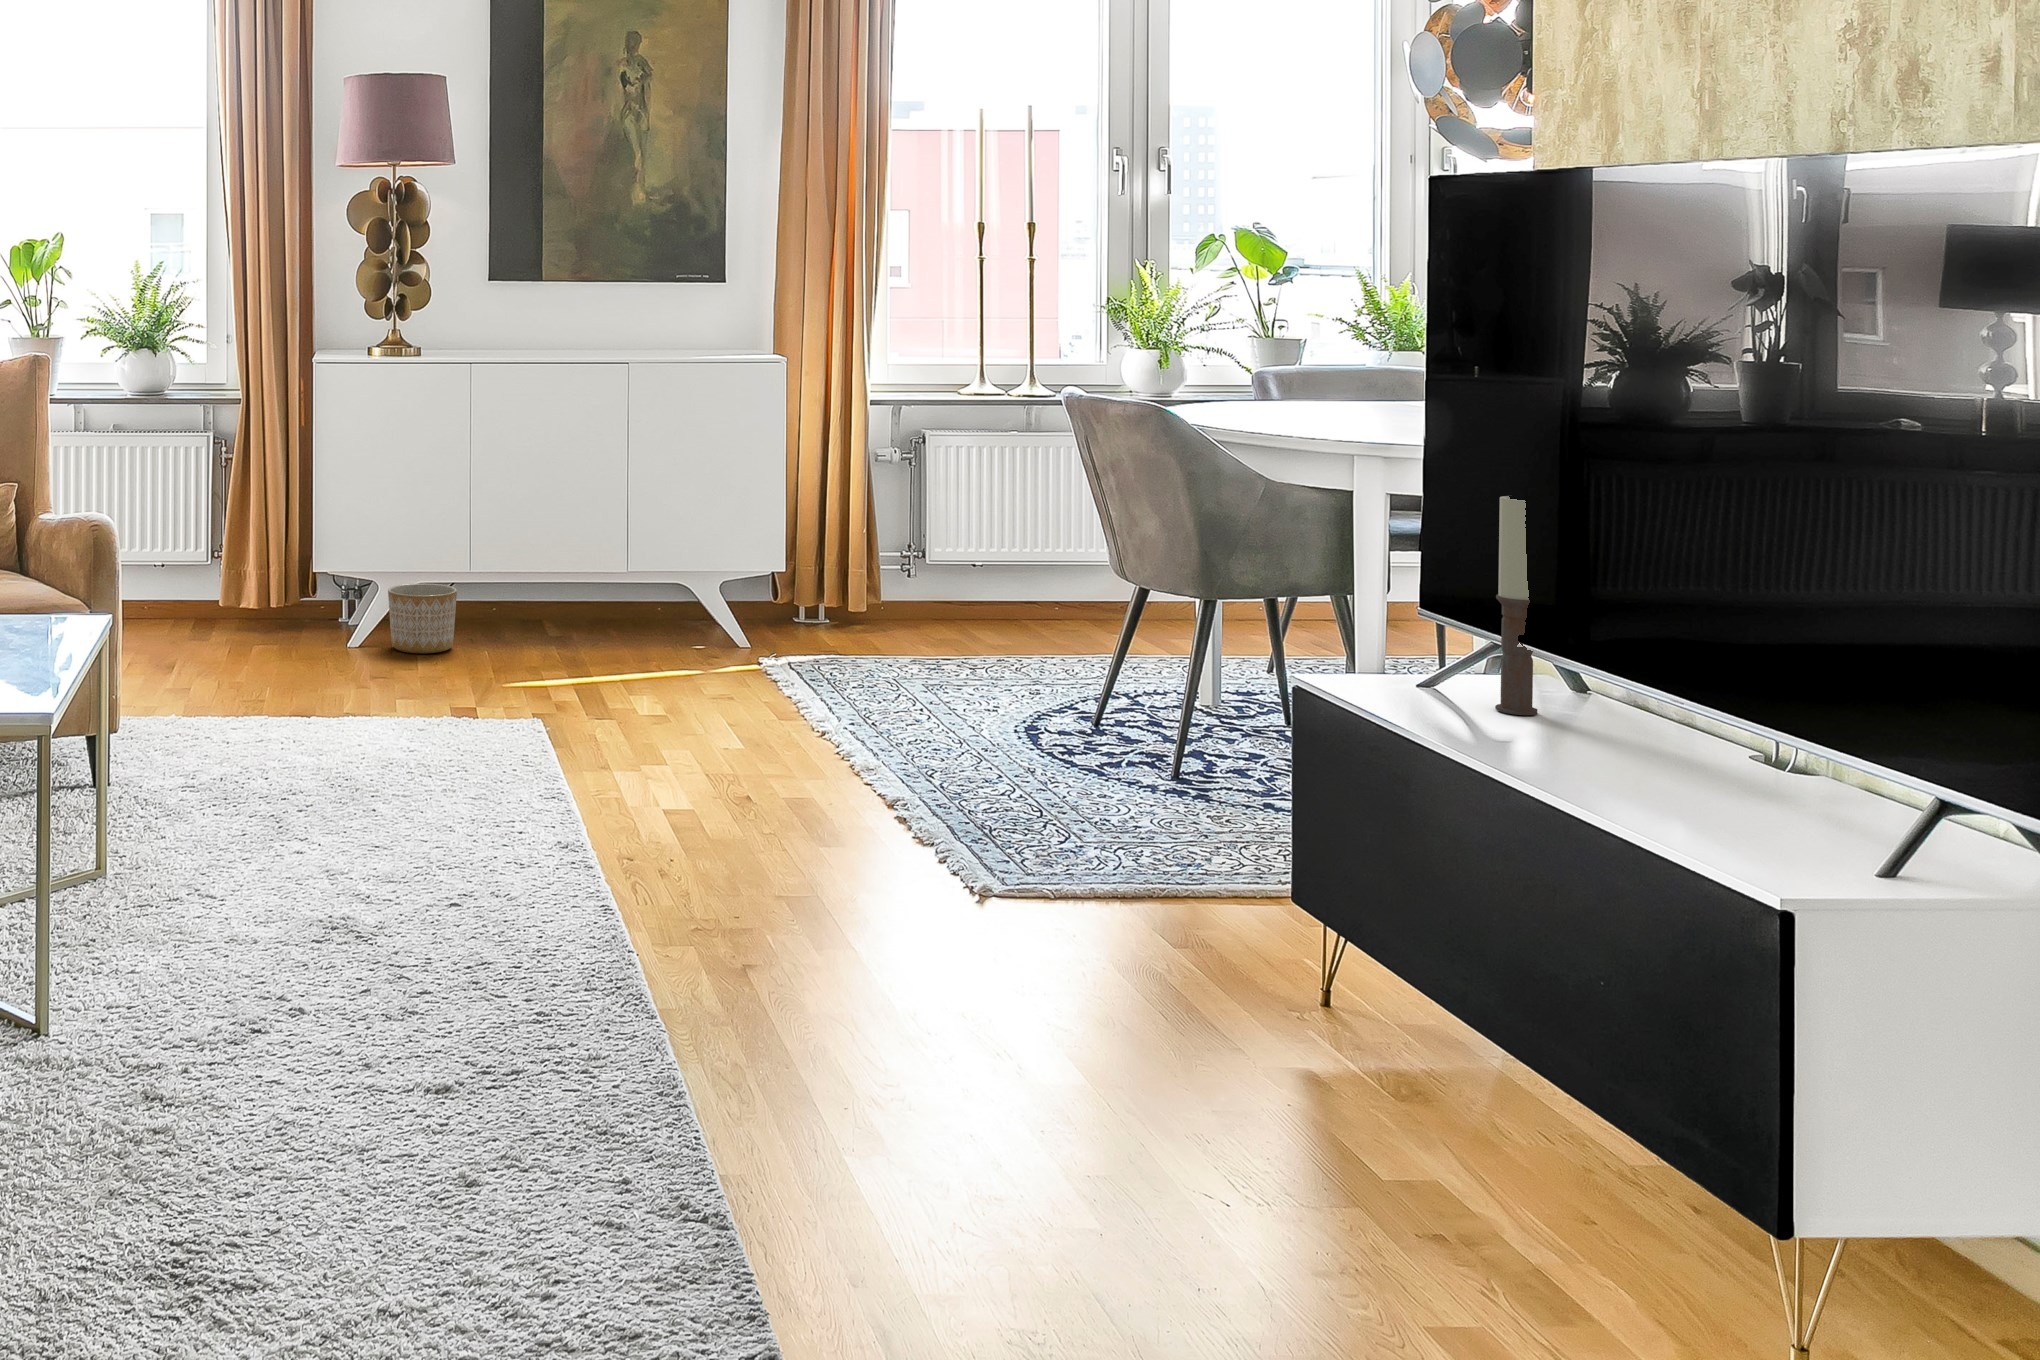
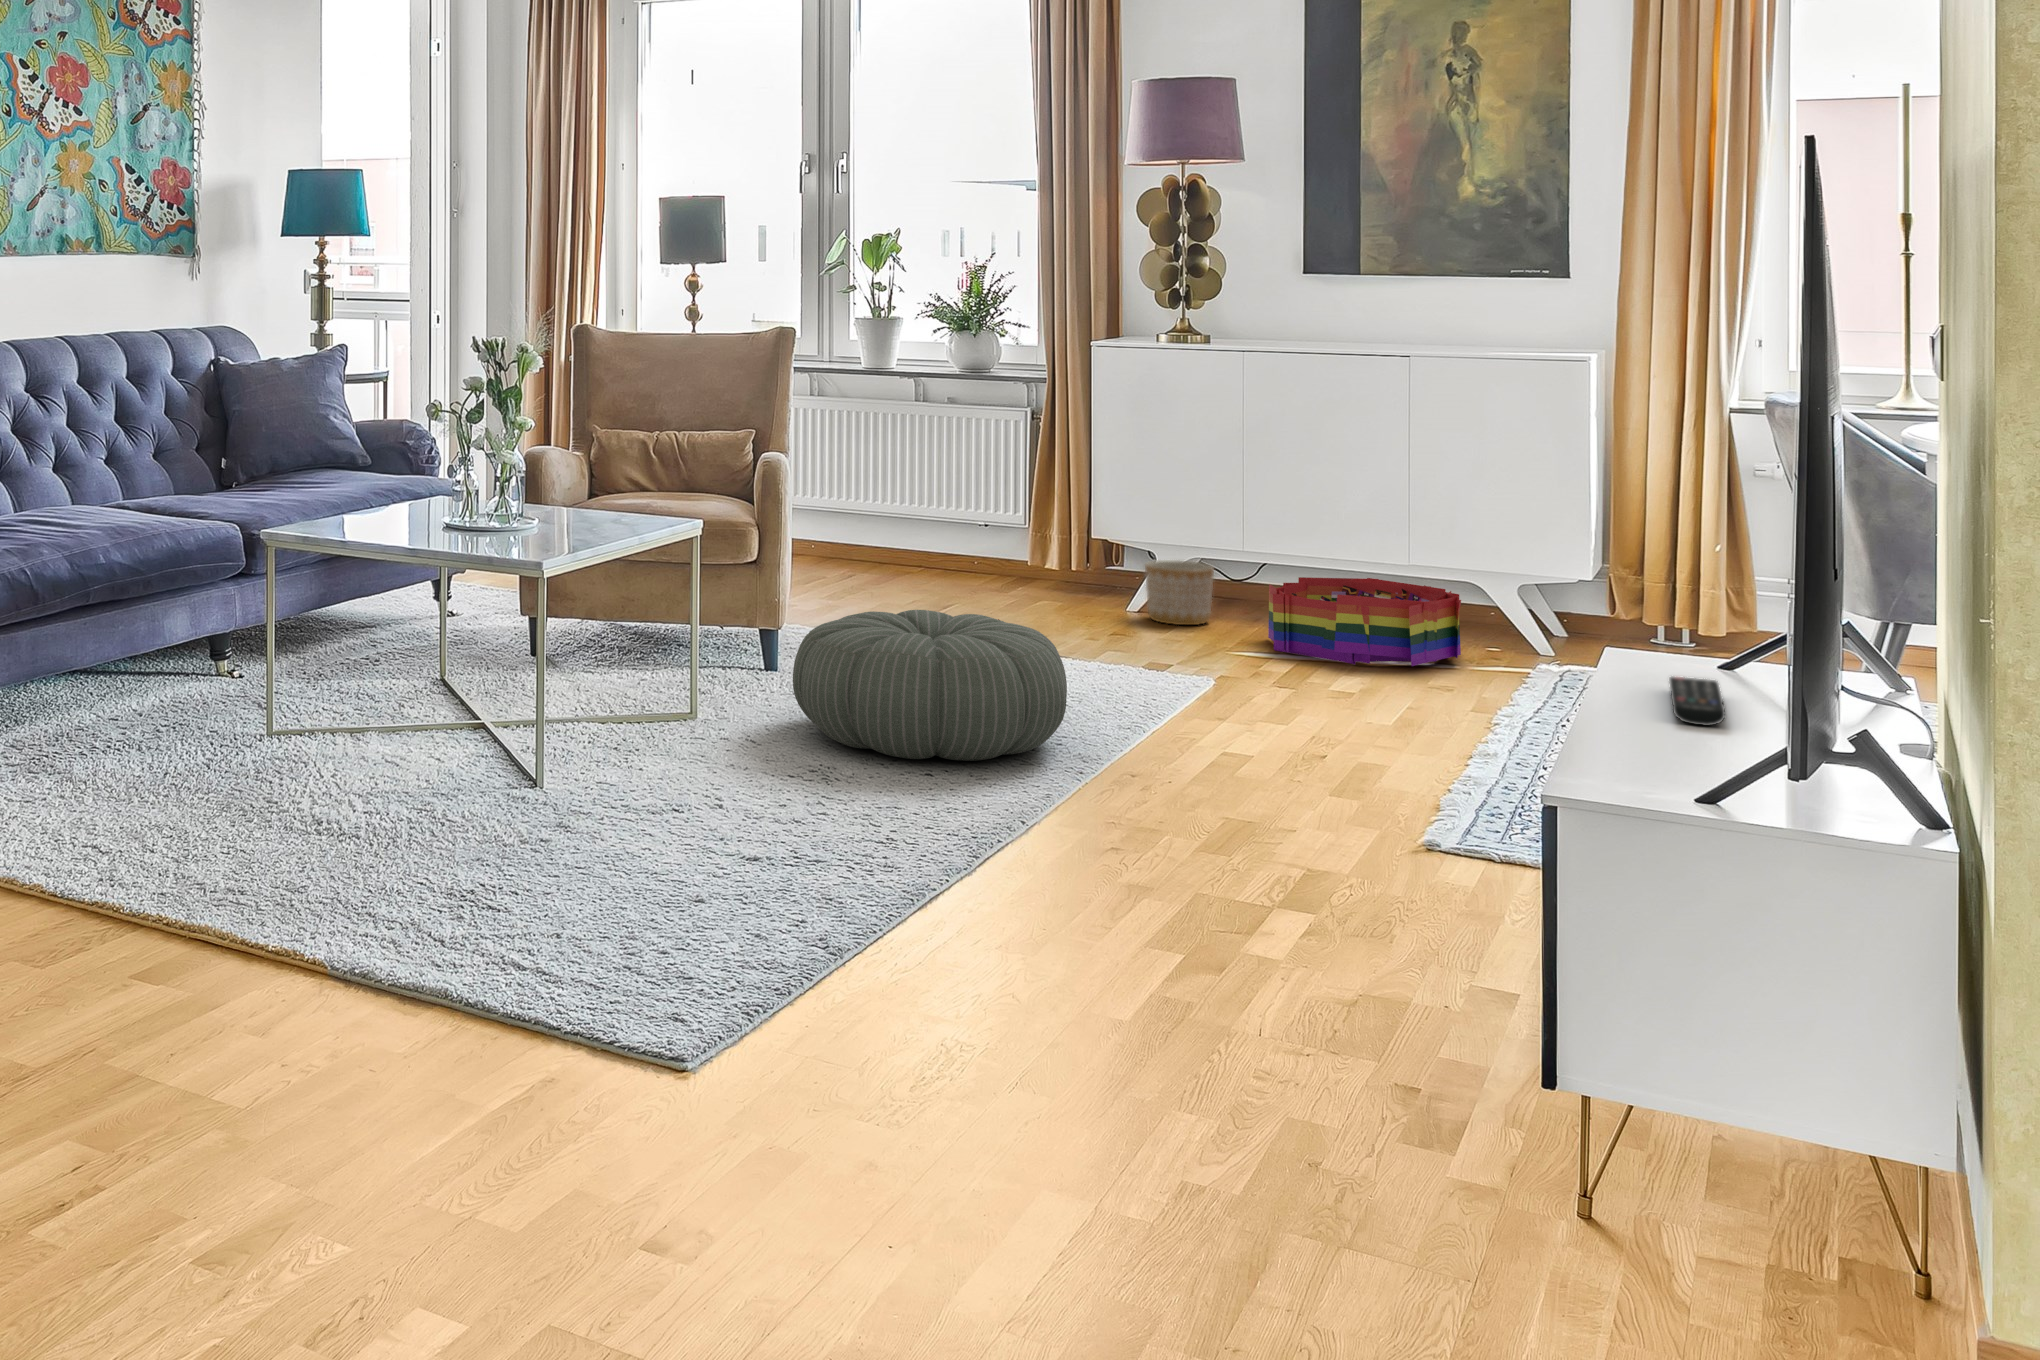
candle: present [1495,496,1538,715] -> none [1665,466,1707,678]
storage bin: none [526,585,711,678] -> present [1268,577,1461,666]
pouf: none [244,691,568,888] -> present [793,610,1067,761]
remote control: none [1569,721,1744,784] -> present [1670,677,1725,726]

